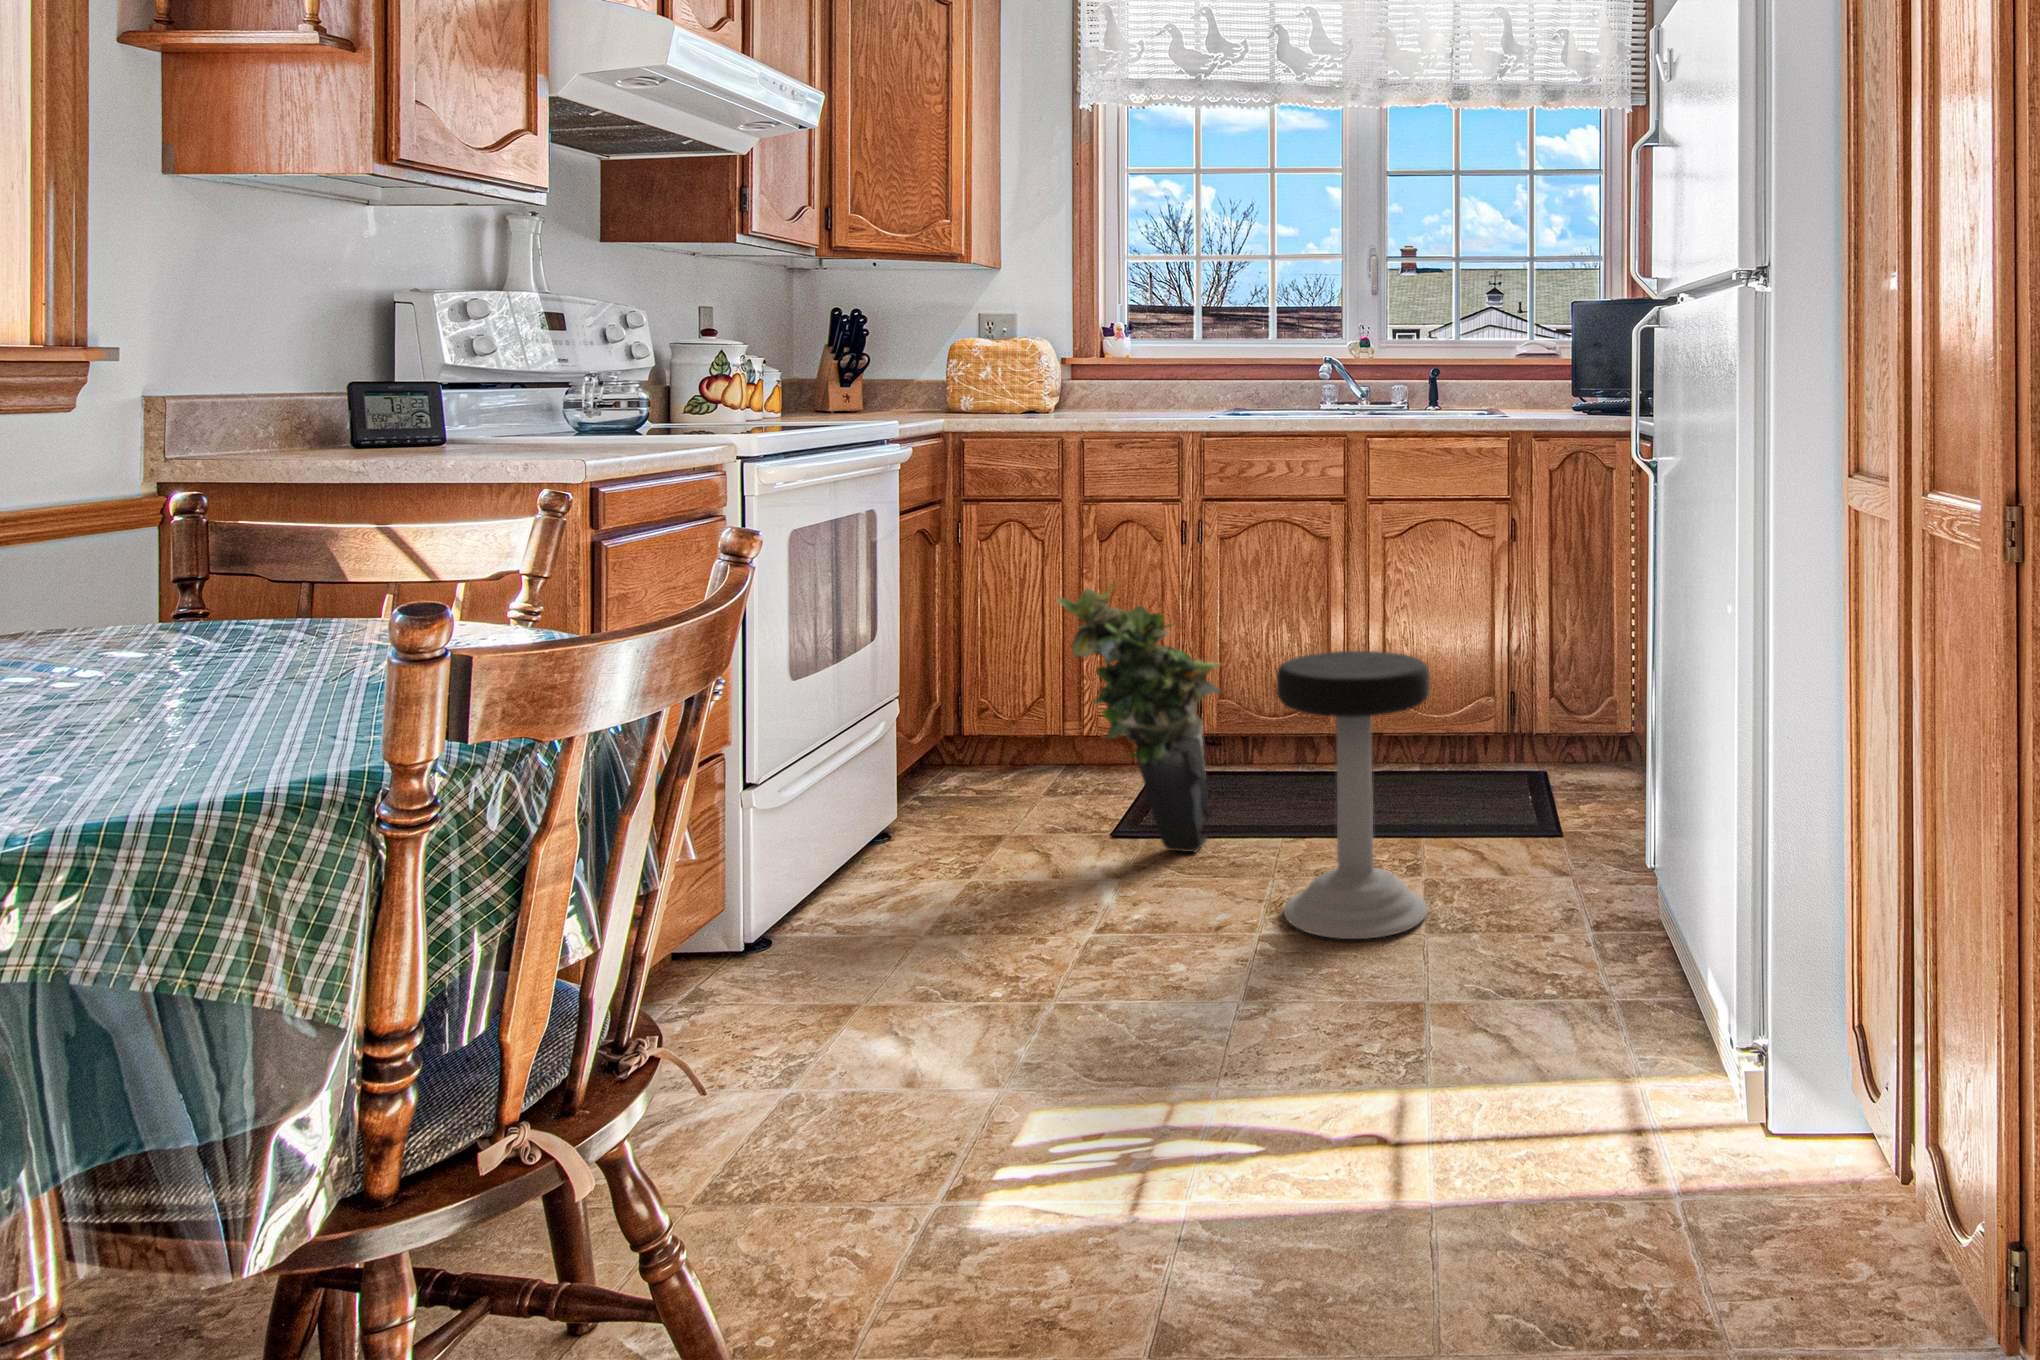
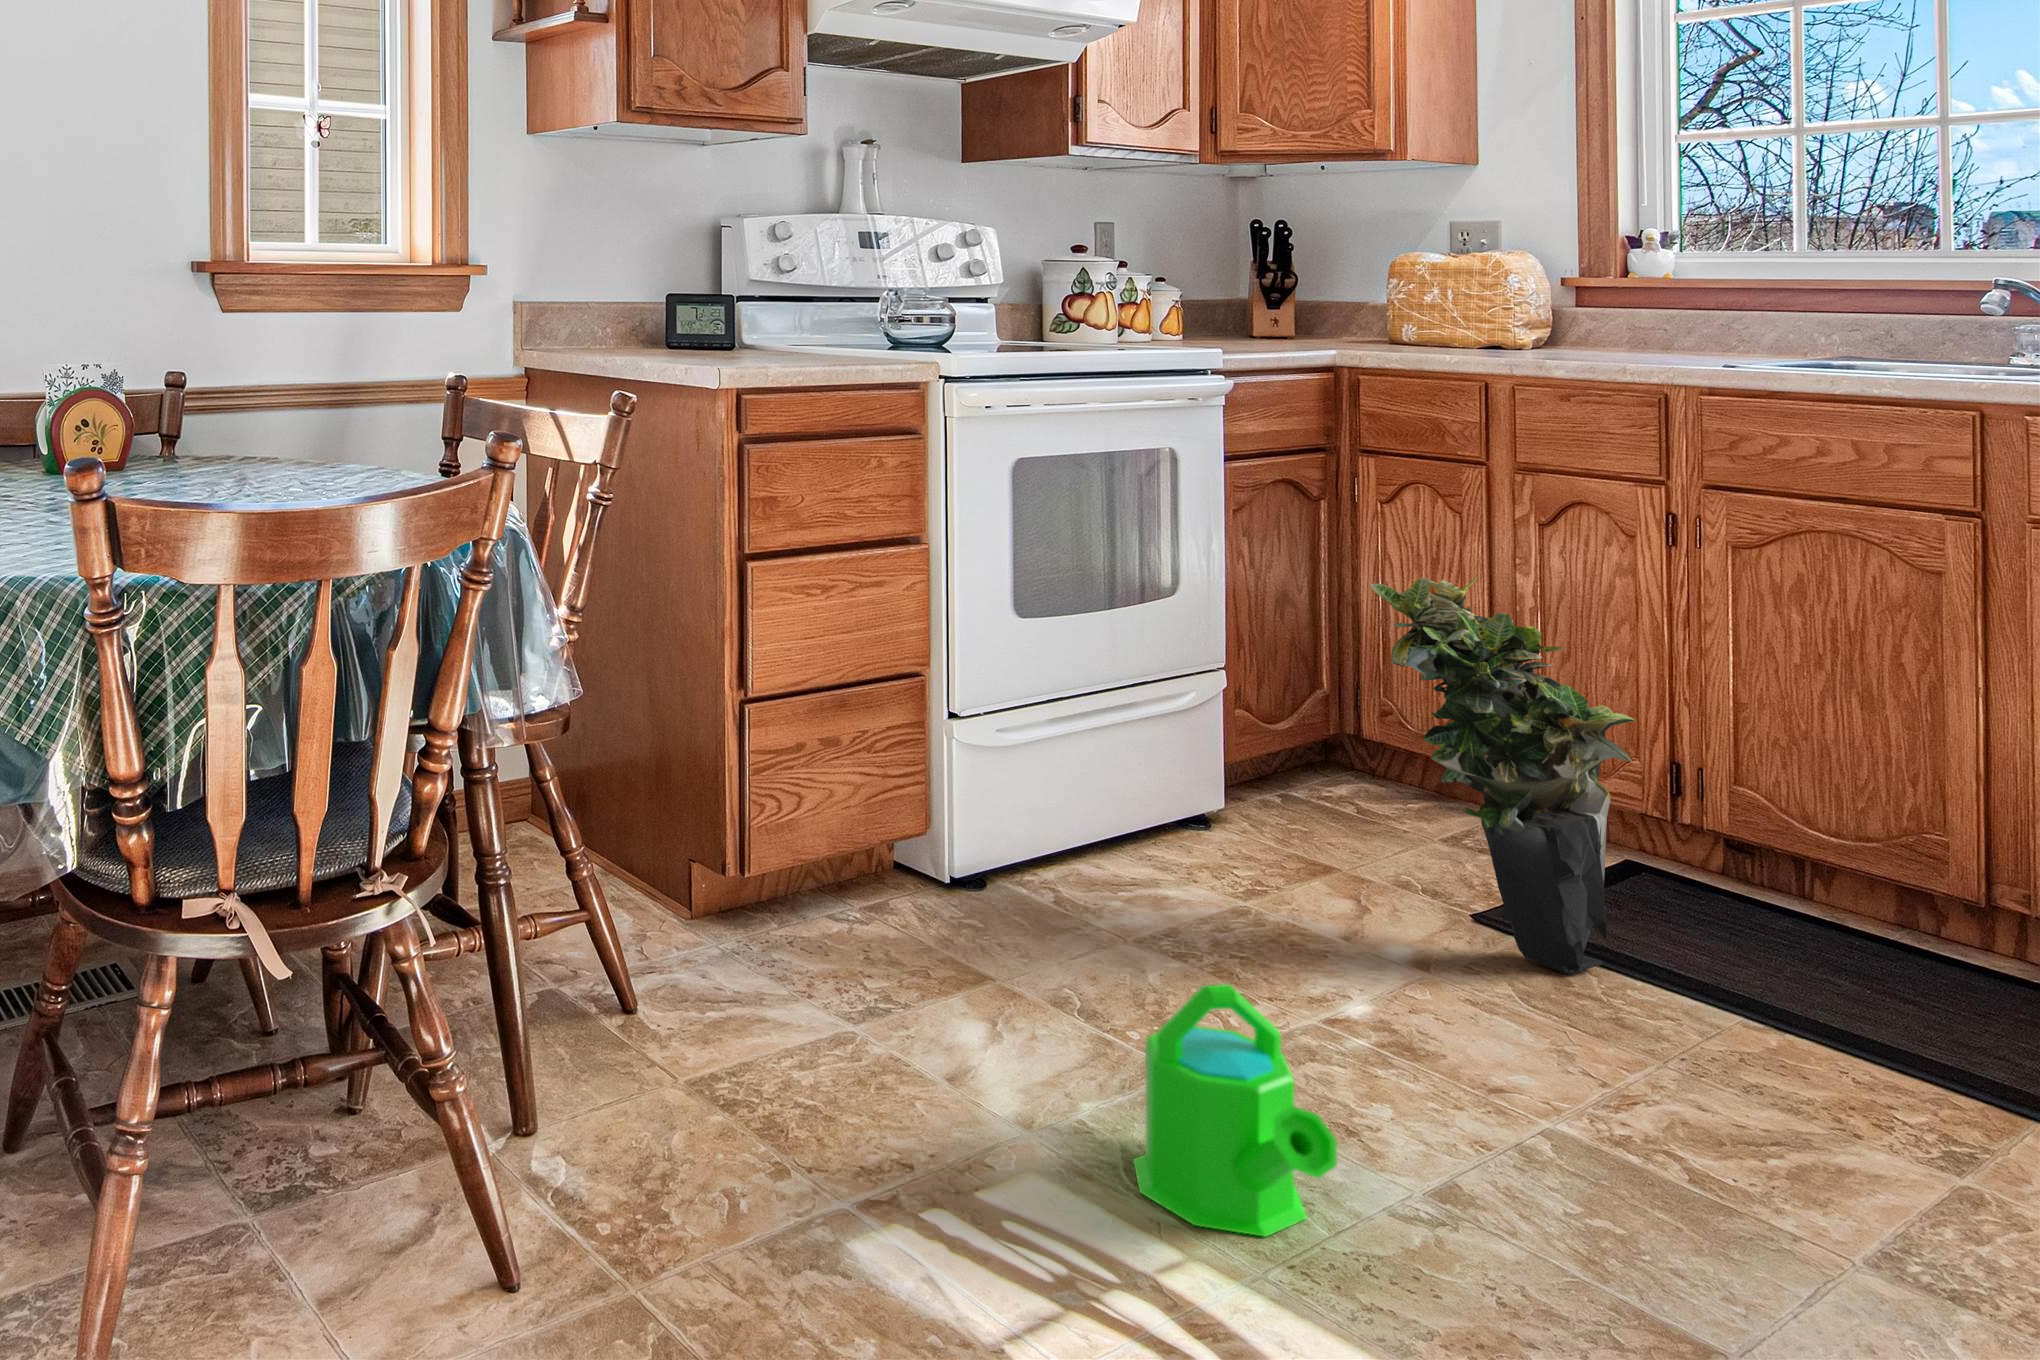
stool: present [1277,651,1430,939] -> none [1607,729,1927,1224]
watering can: none [1066,901,1254,1088] -> present [1133,984,1337,1237]

